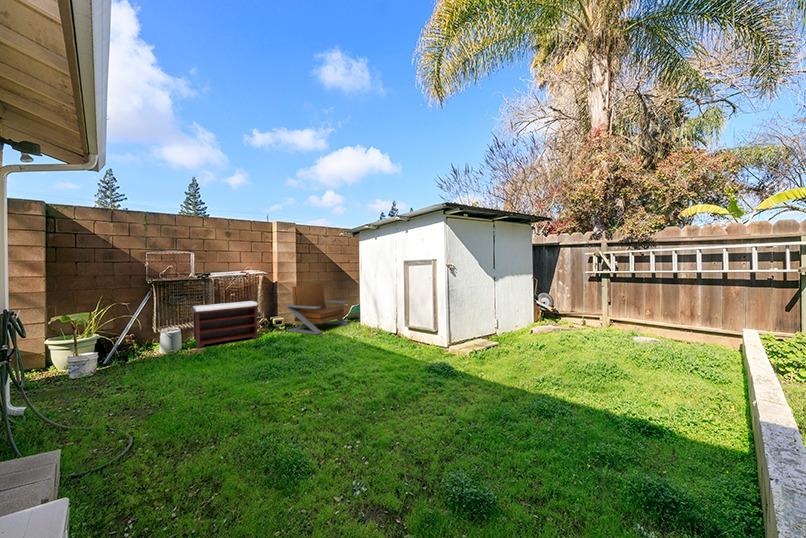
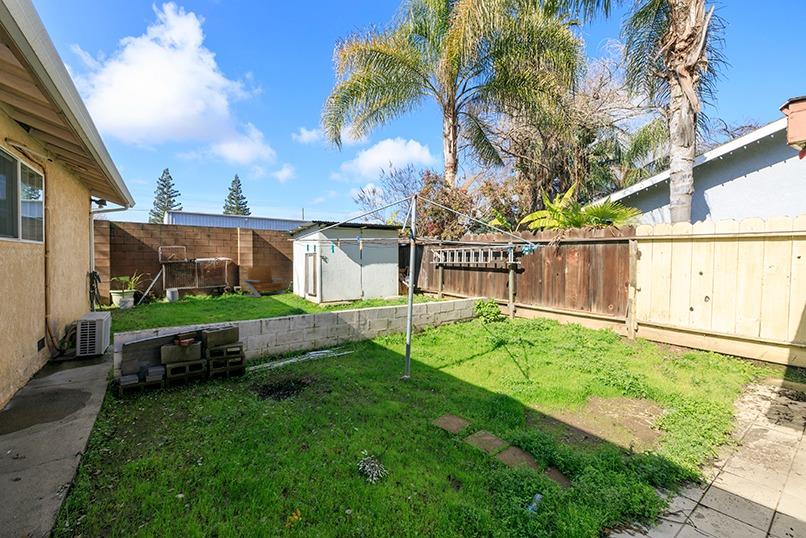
bench: present [191,301,259,348] -> none [184,276,224,301]

